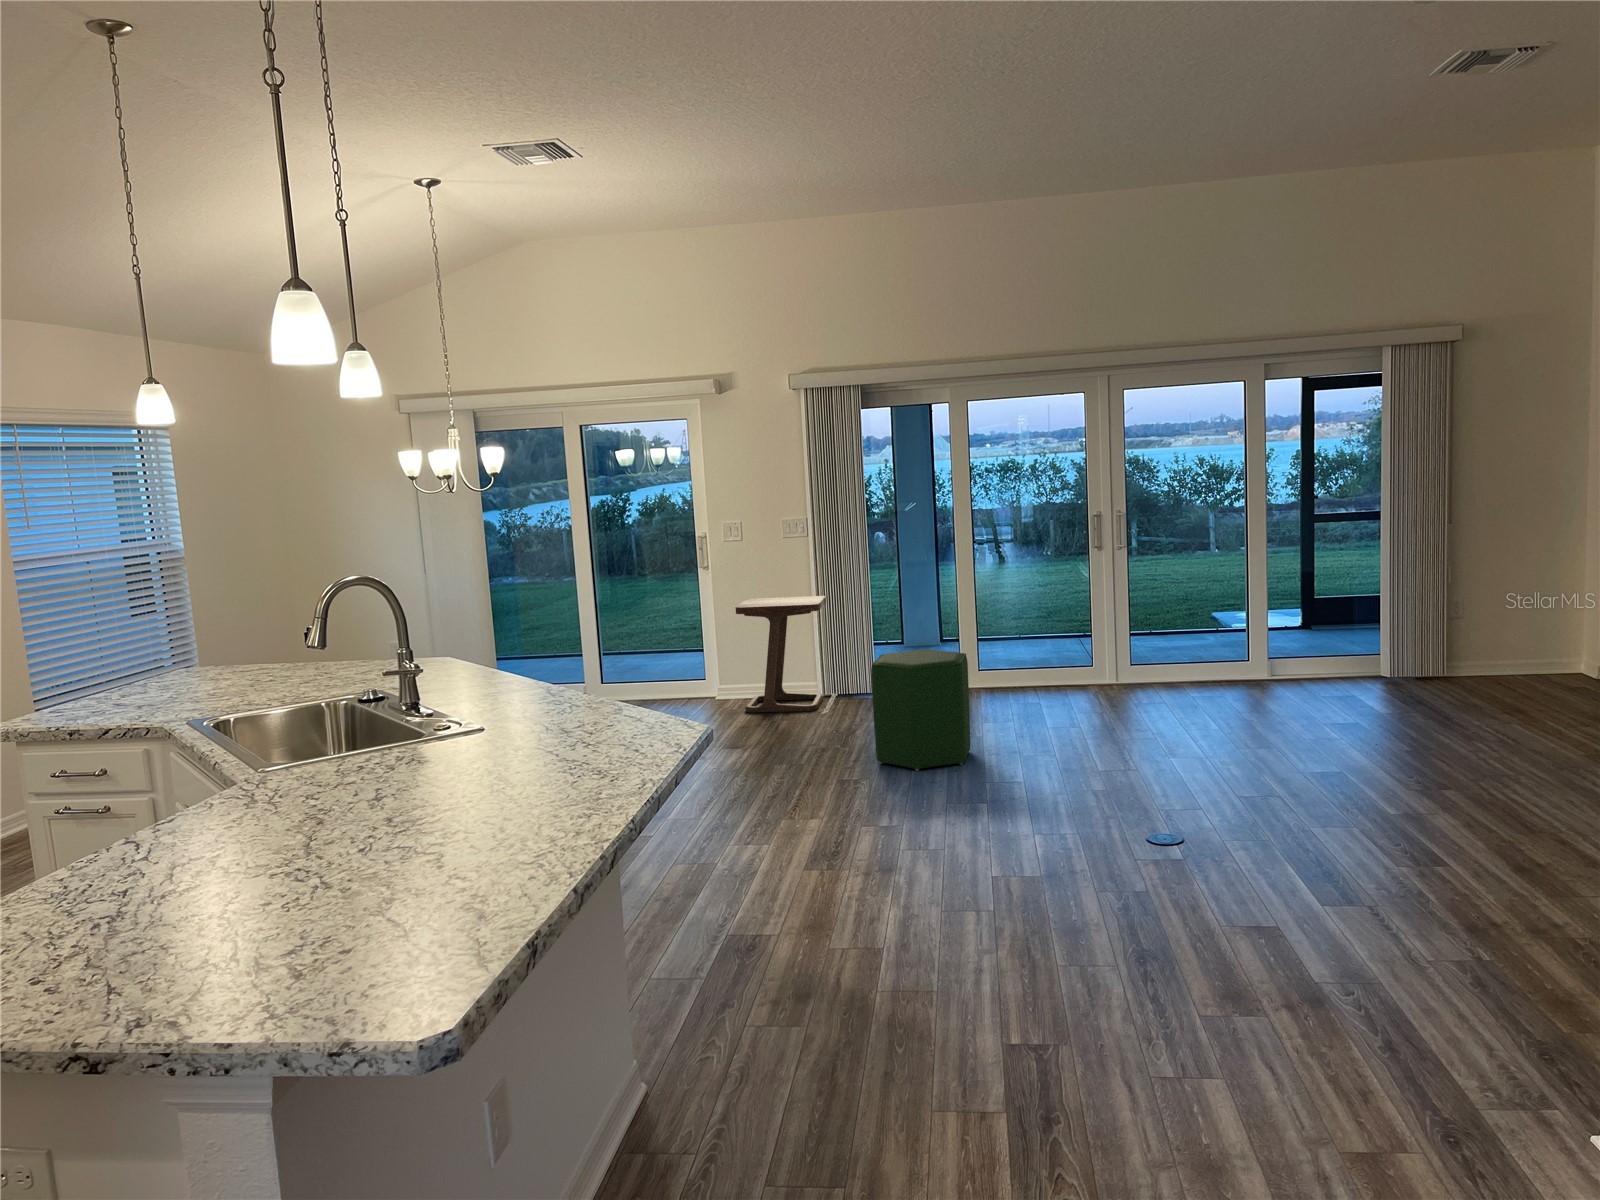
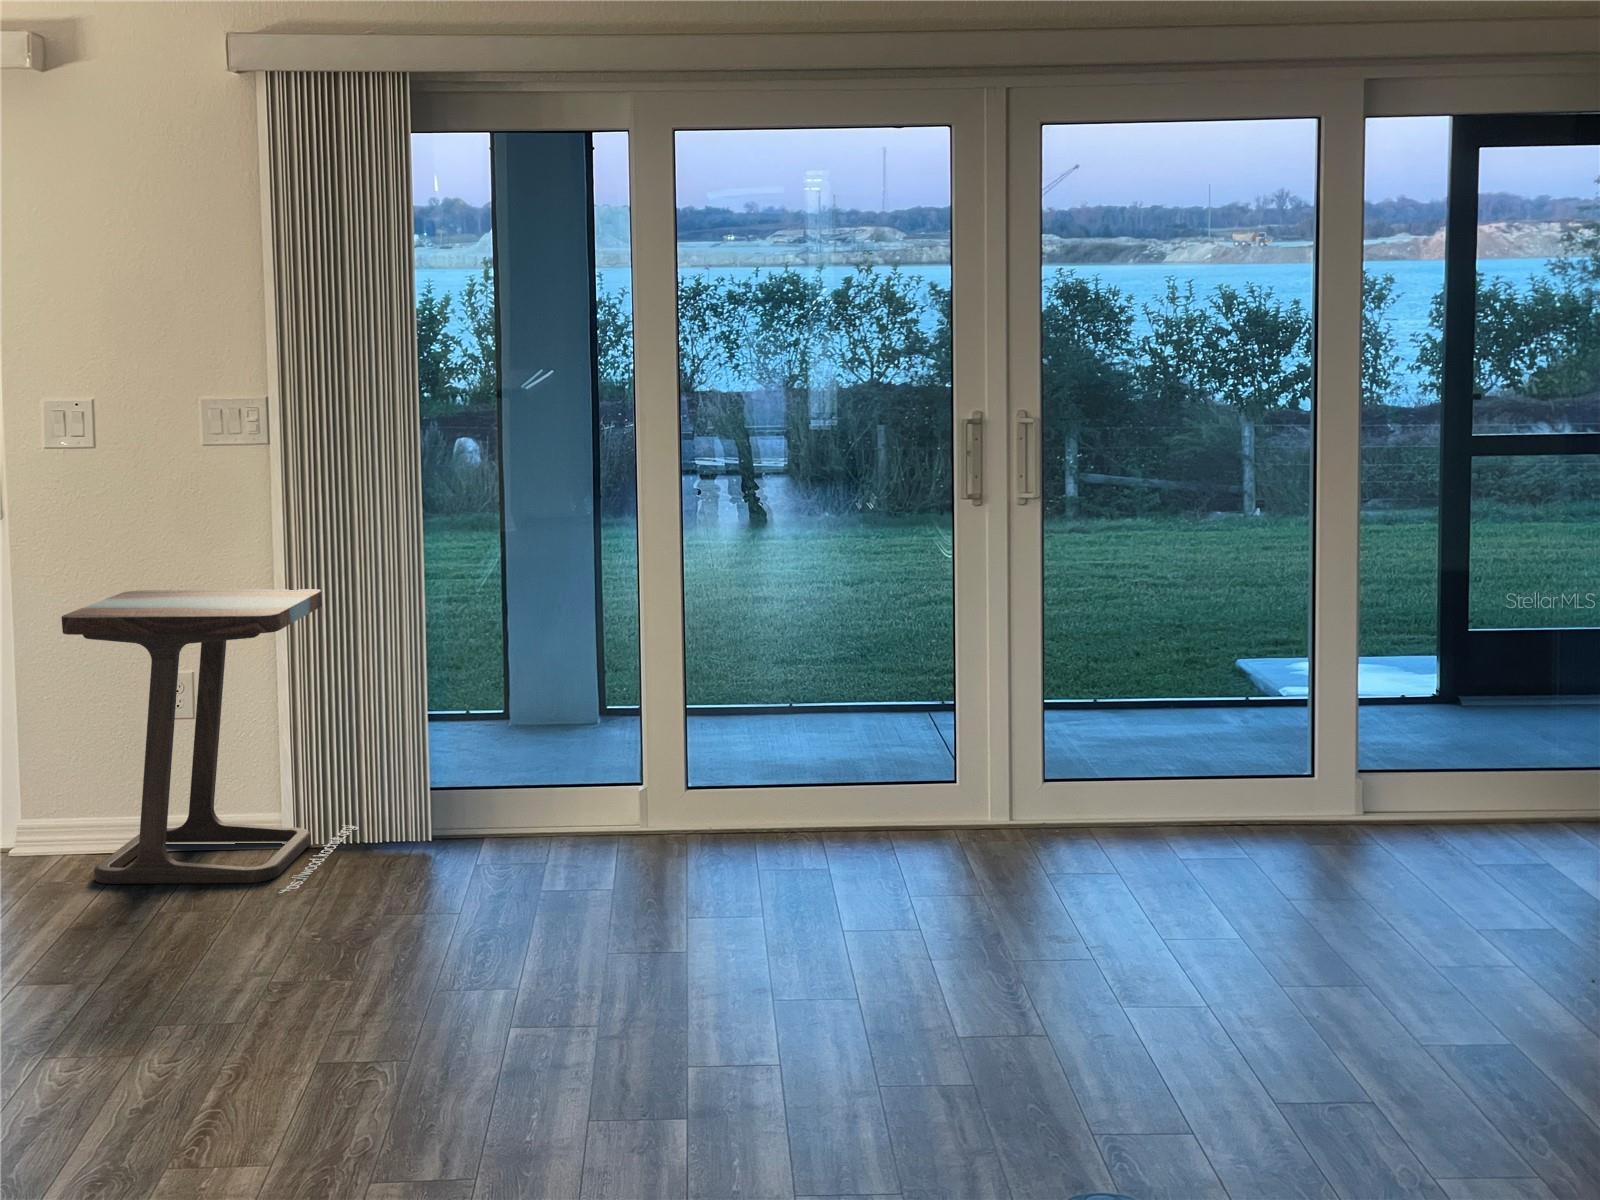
ottoman: present [871,650,970,771] -> none [287,773,590,1154]

